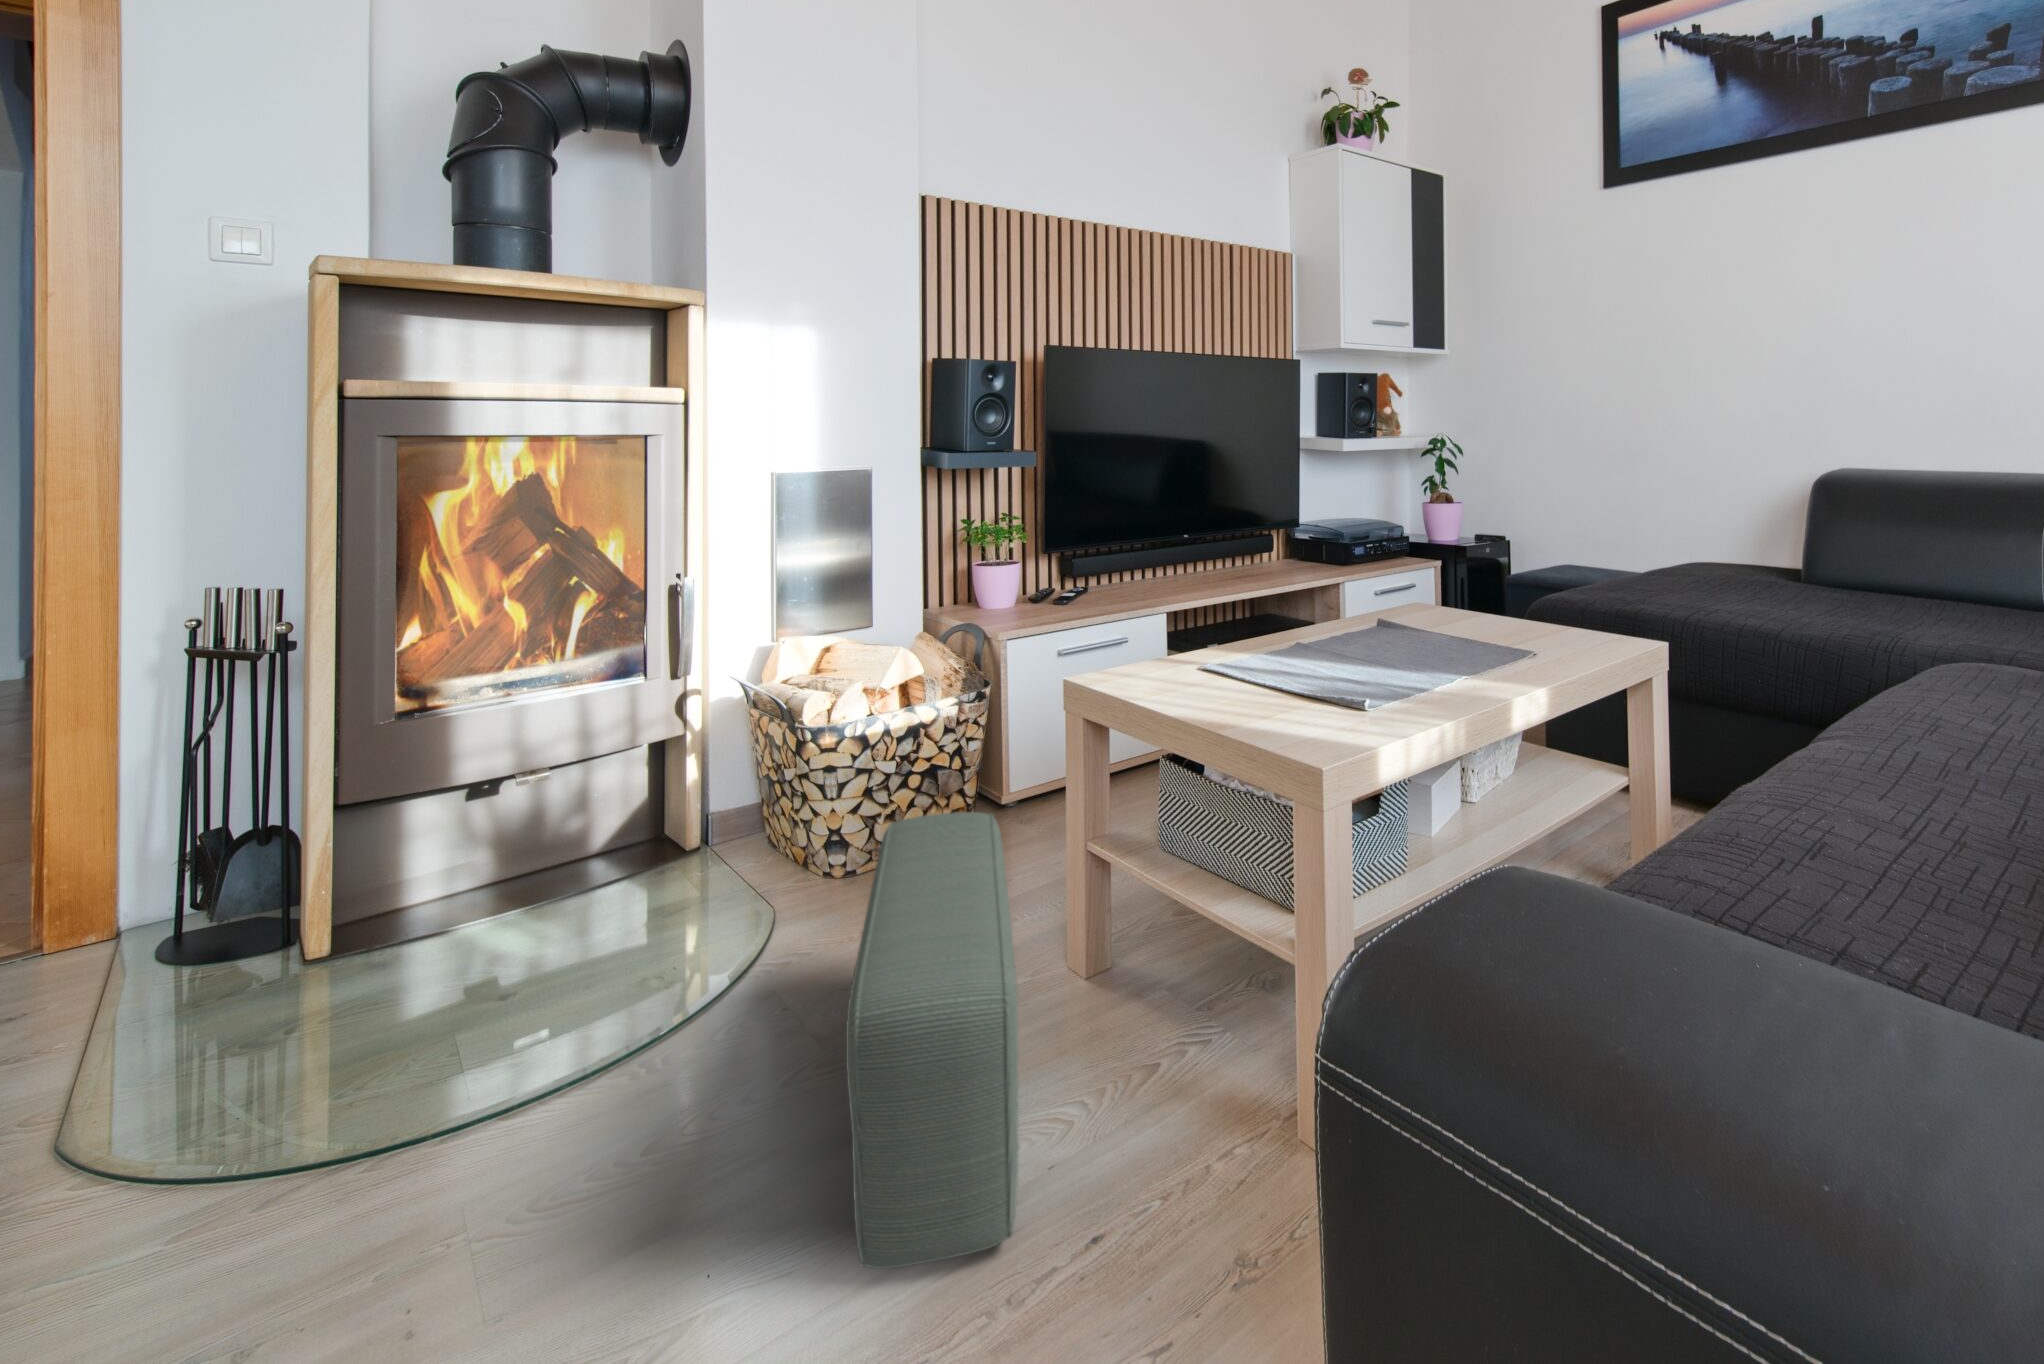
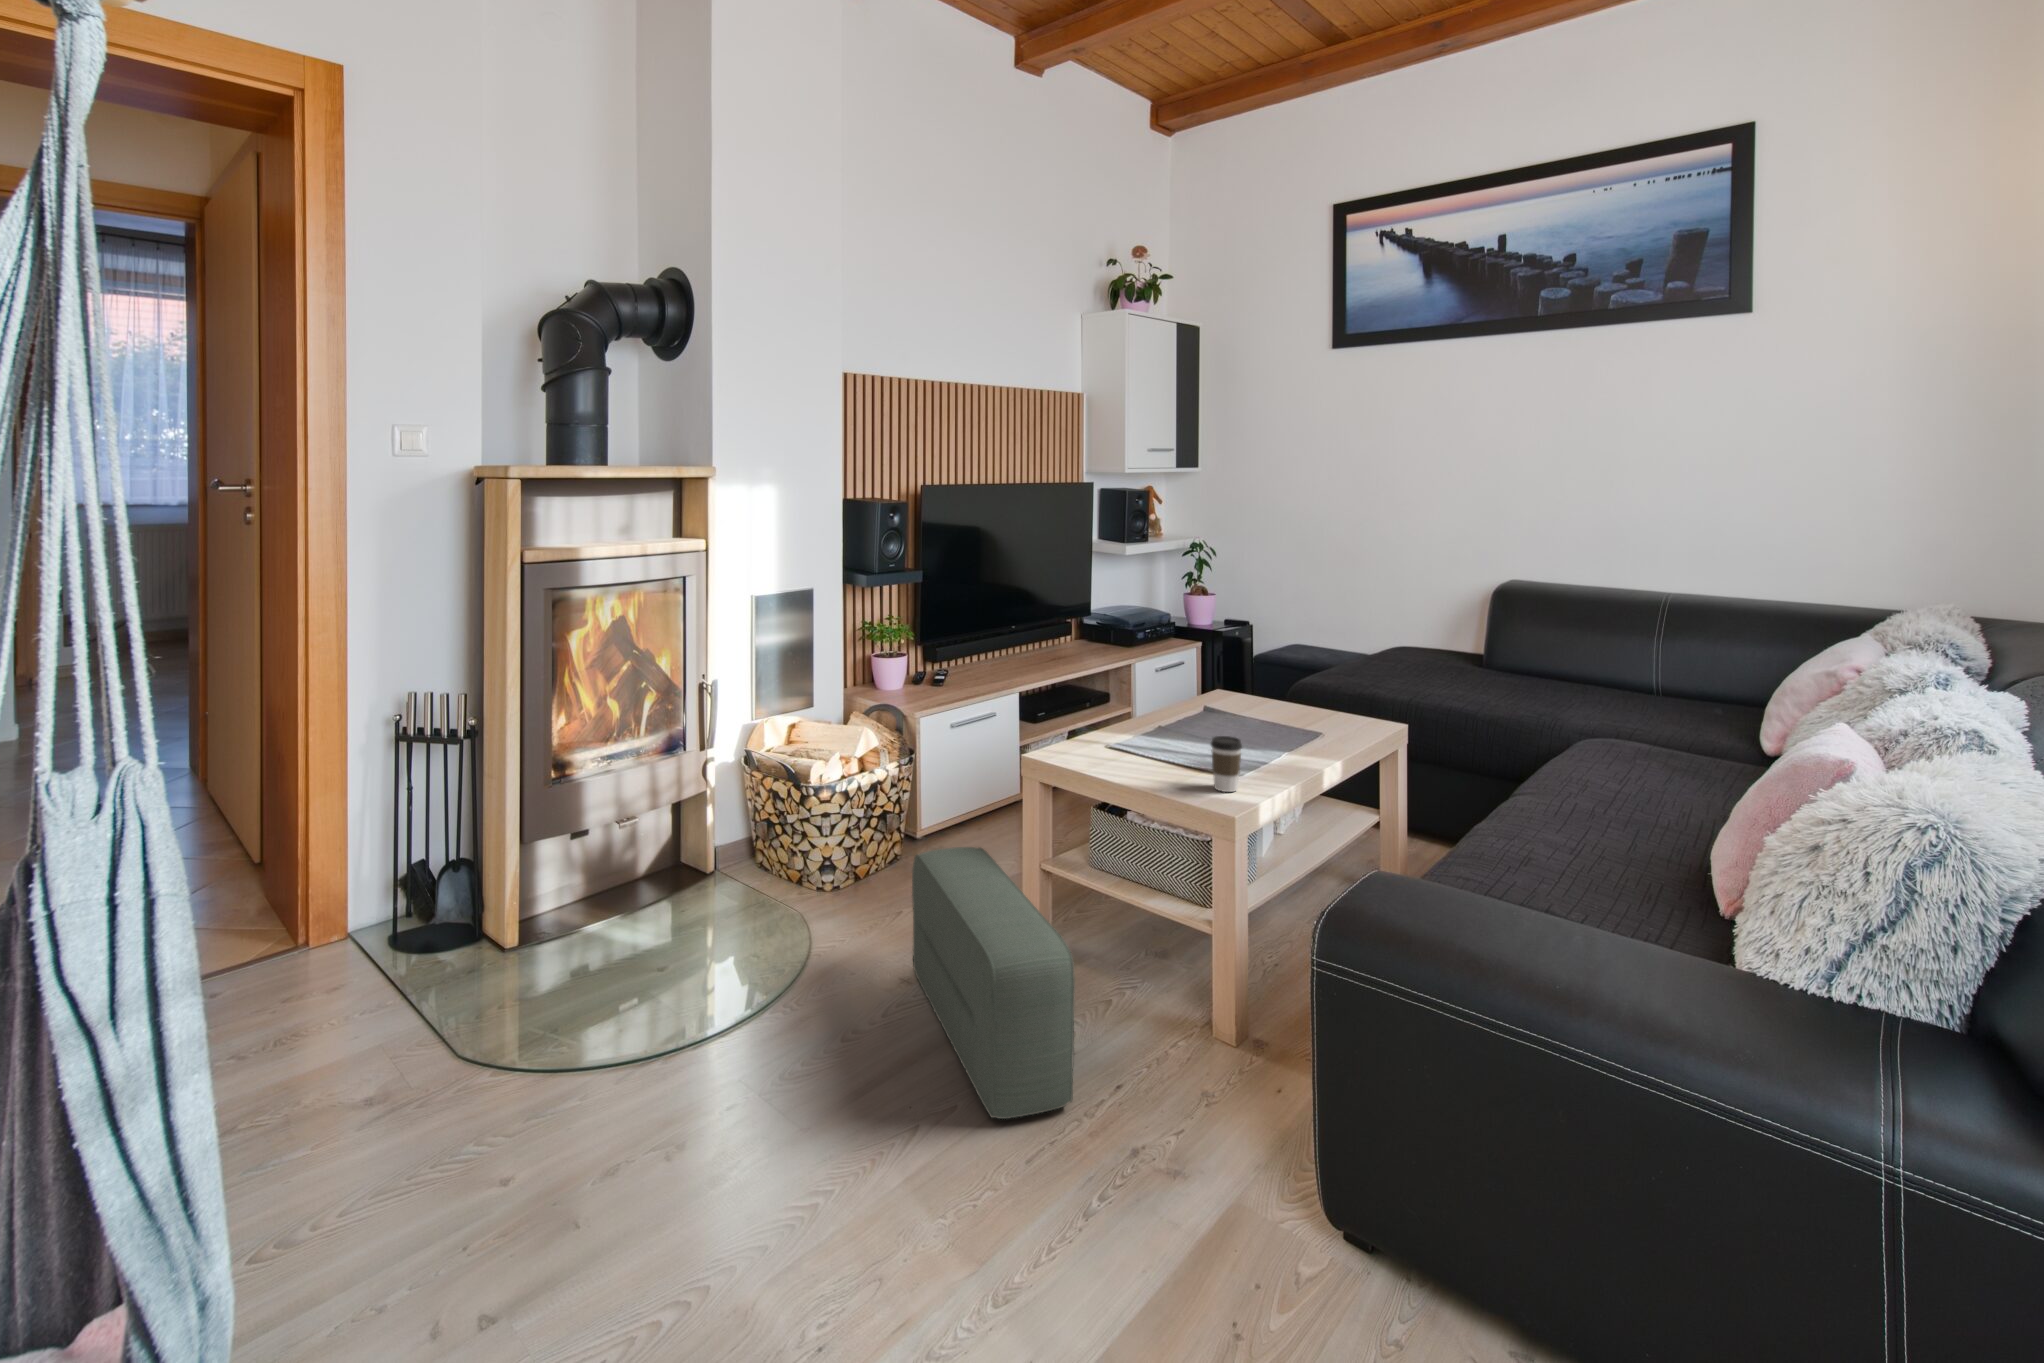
coffee cup: none [1316,645,1365,730] -> present [1211,736,1242,792]

